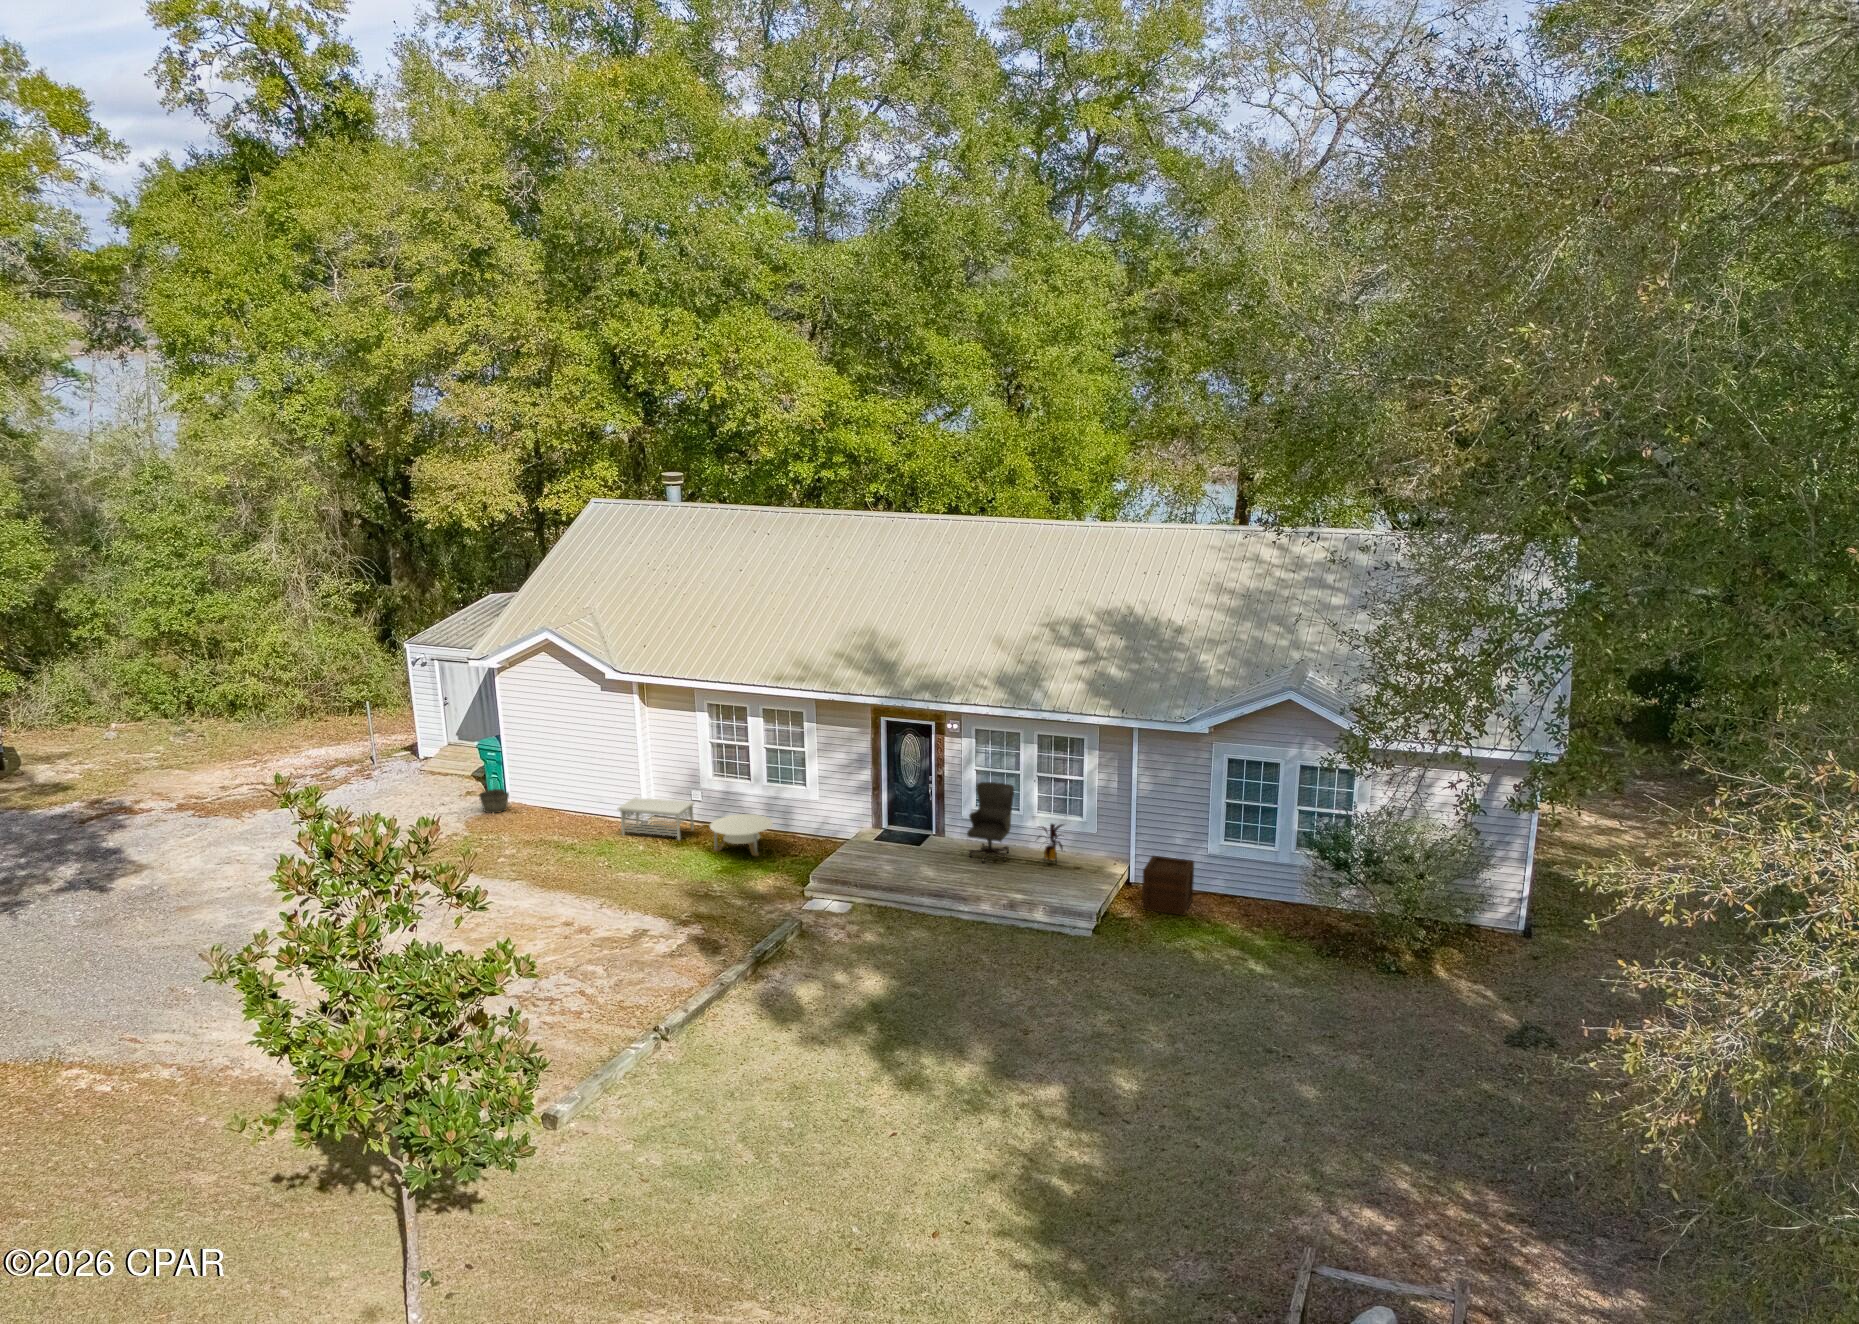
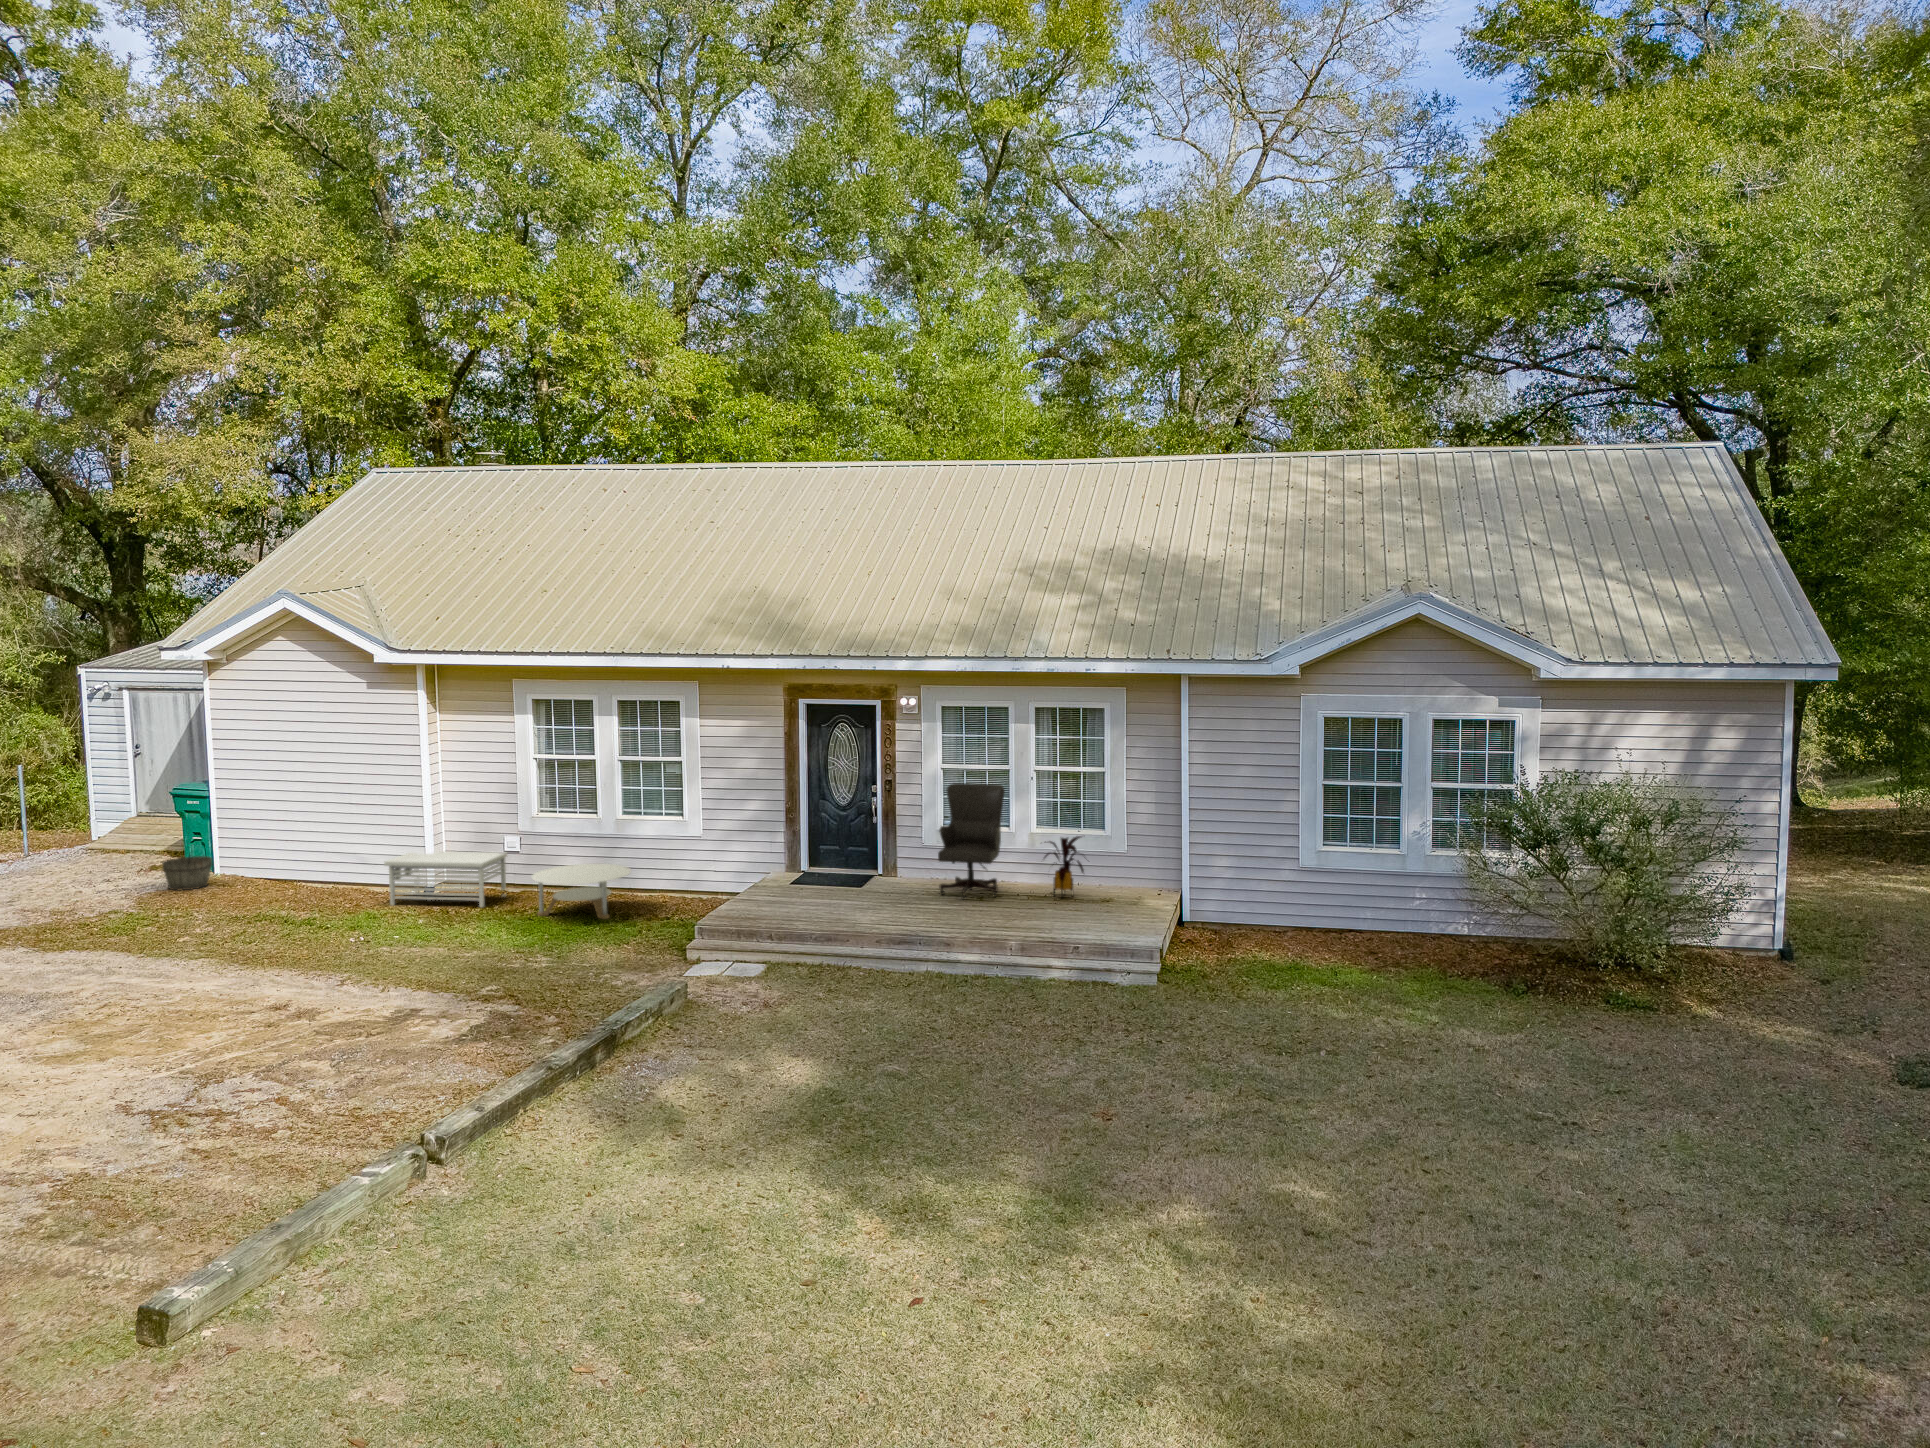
wooden crate: present [1142,856,1194,915] -> none [1212,873,1280,954]

